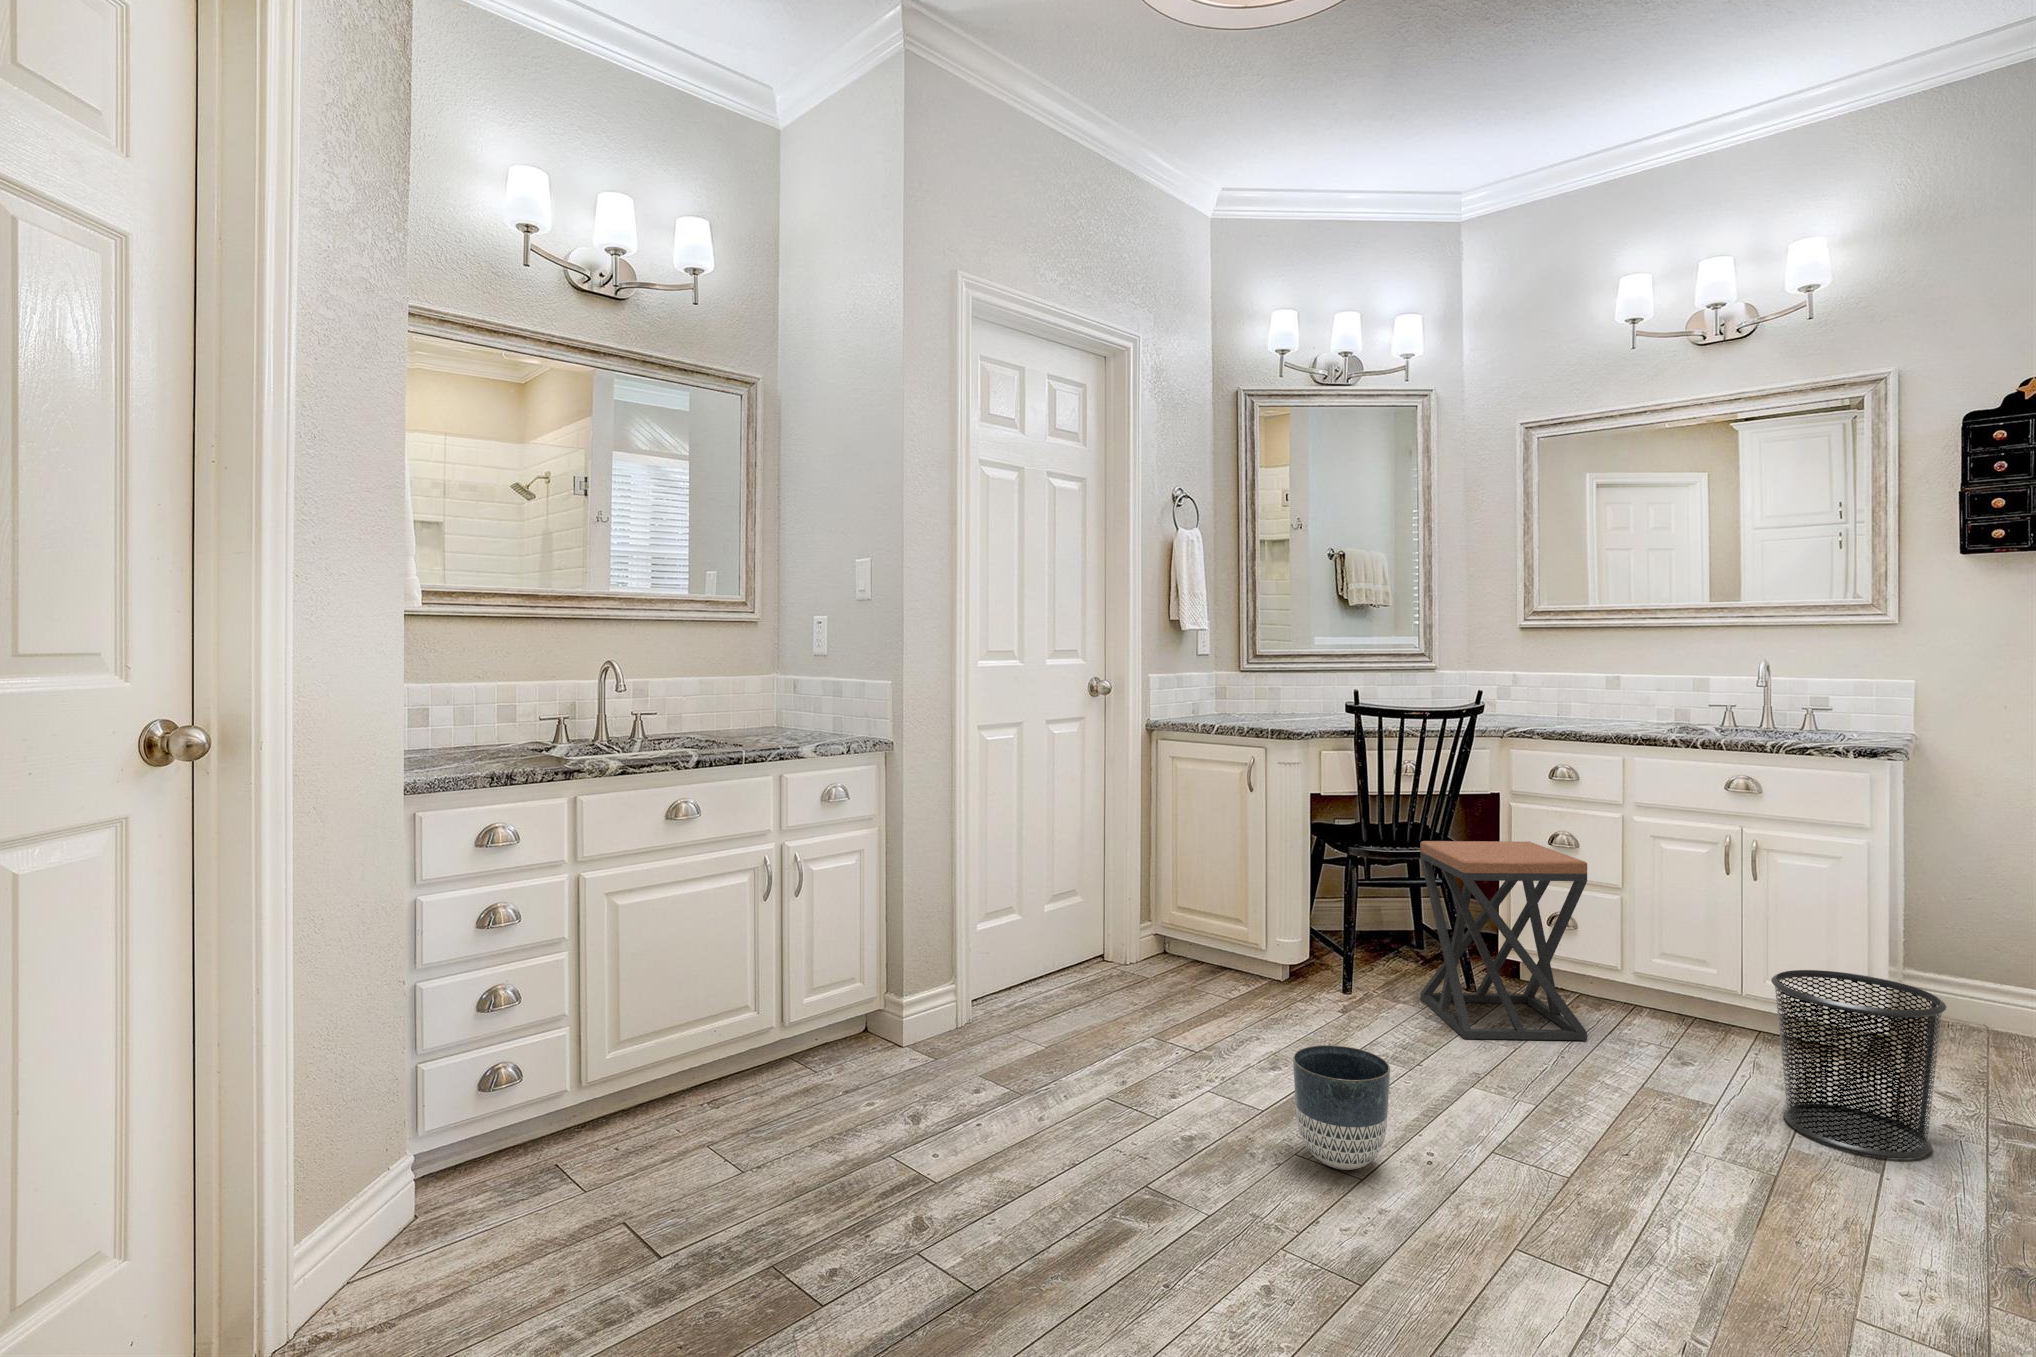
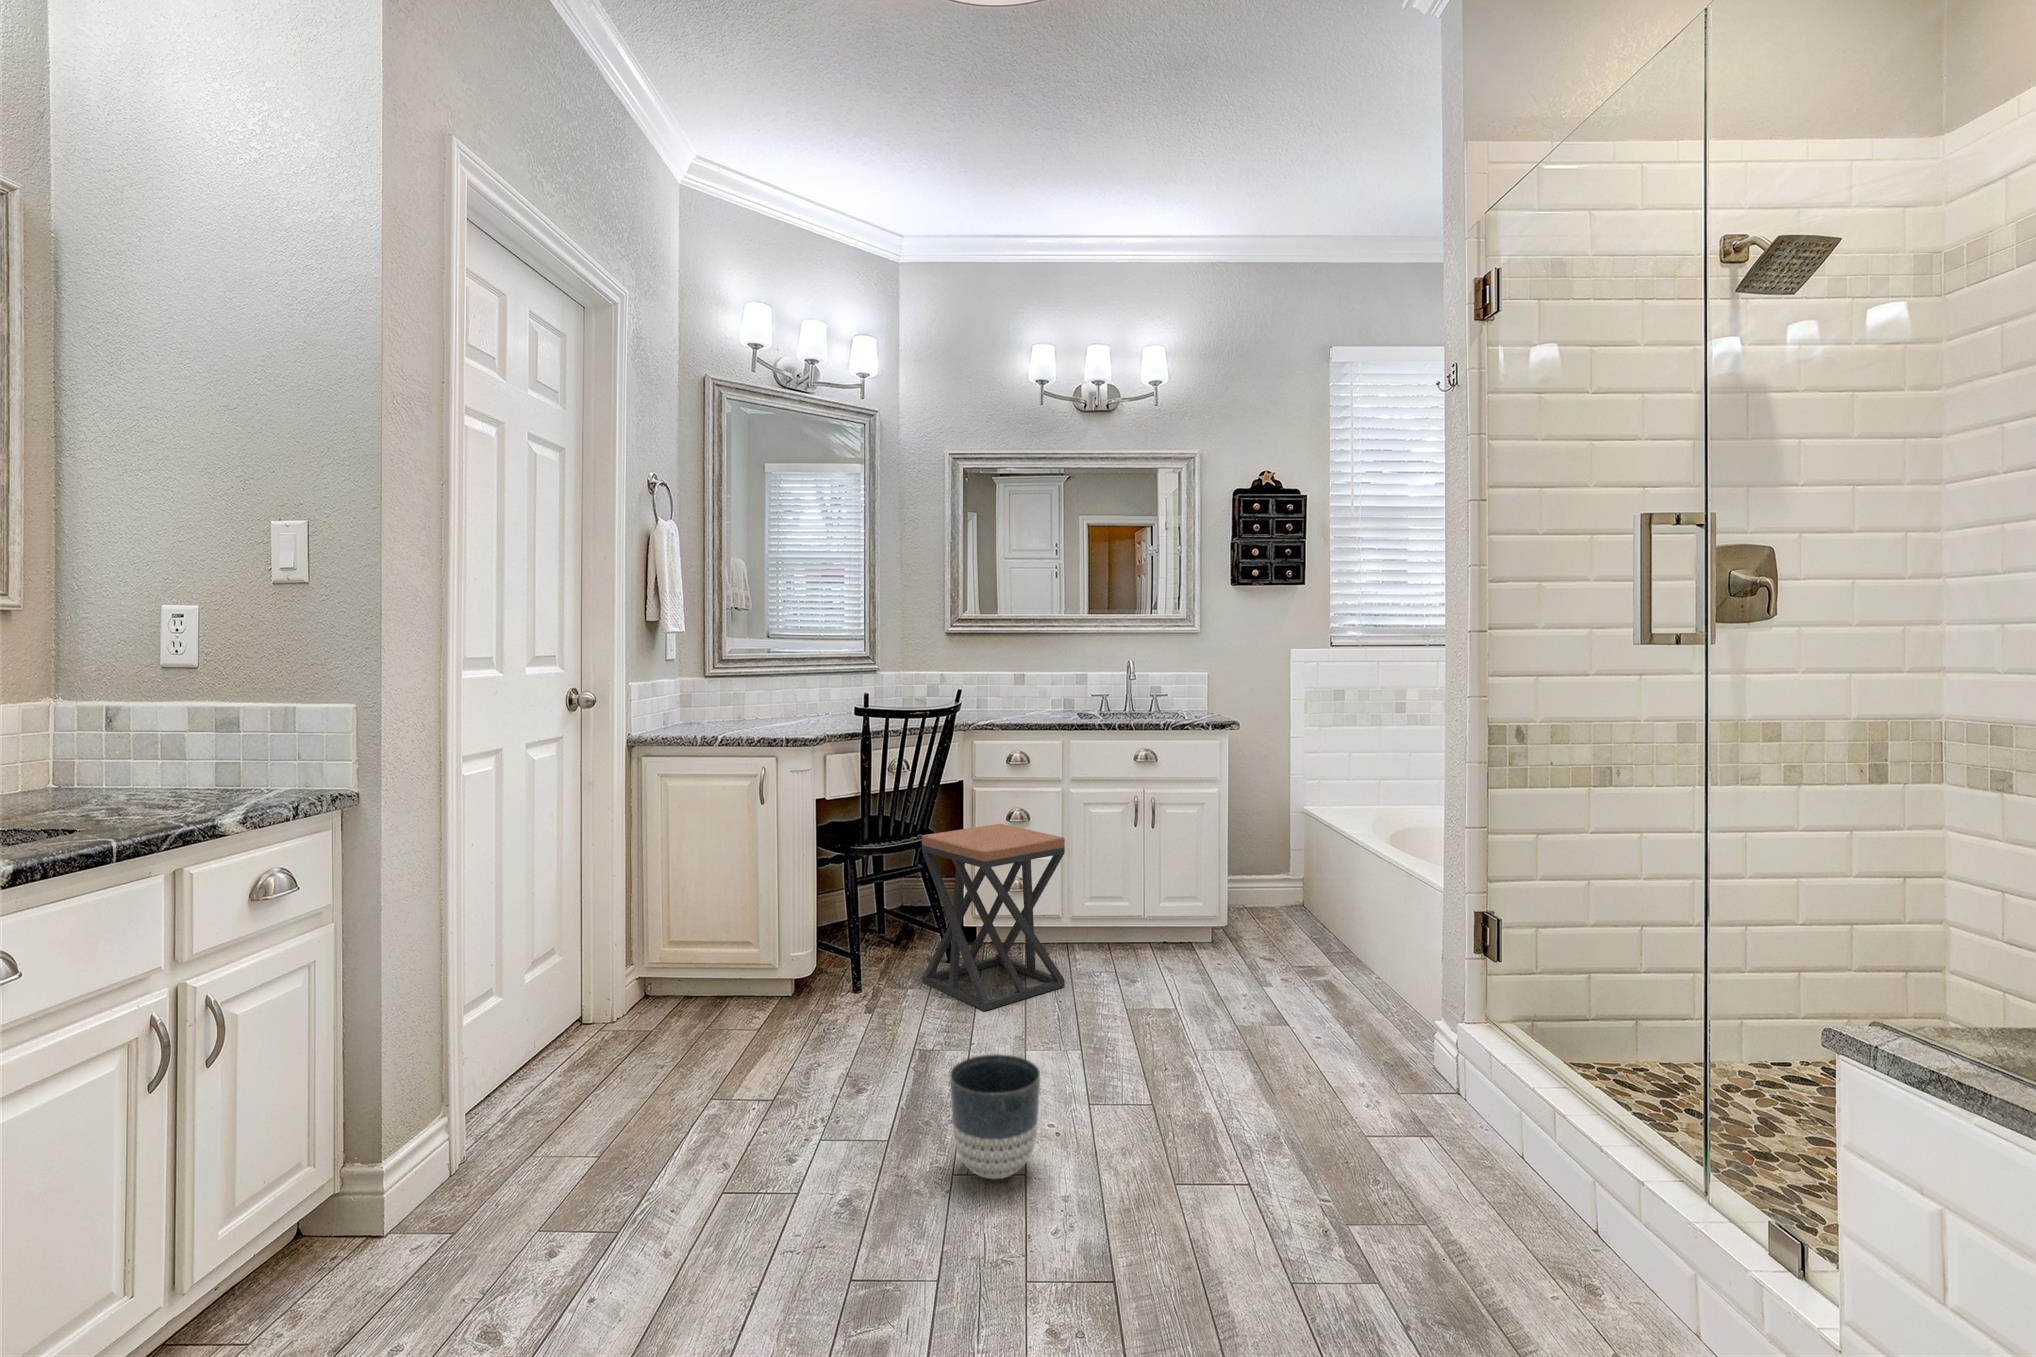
waste bin: present [1771,970,1946,1159] -> none [1207,896,1307,1027]

